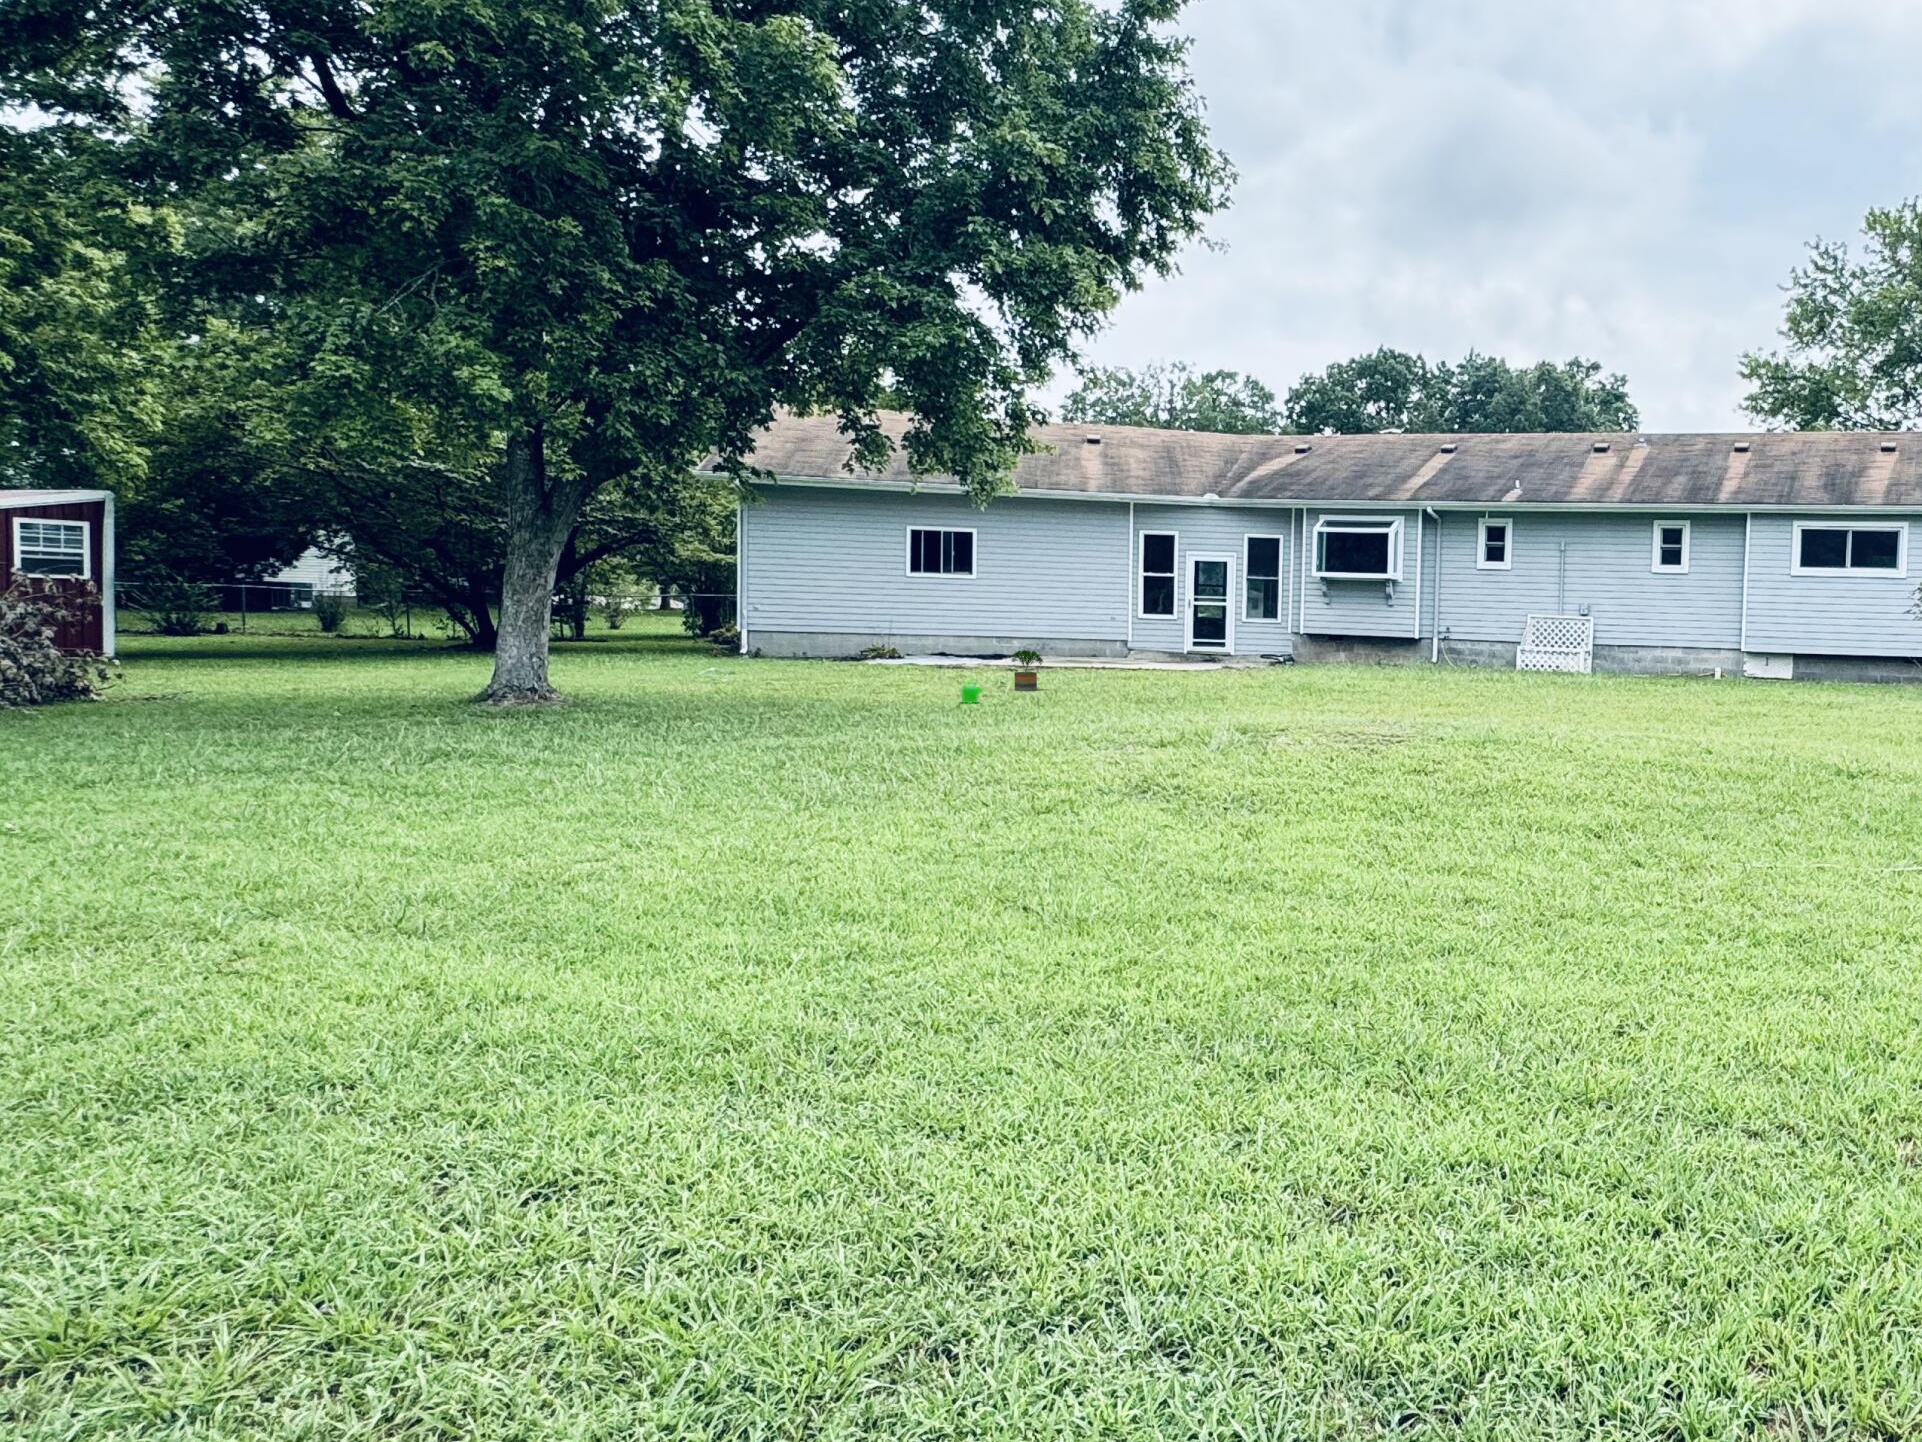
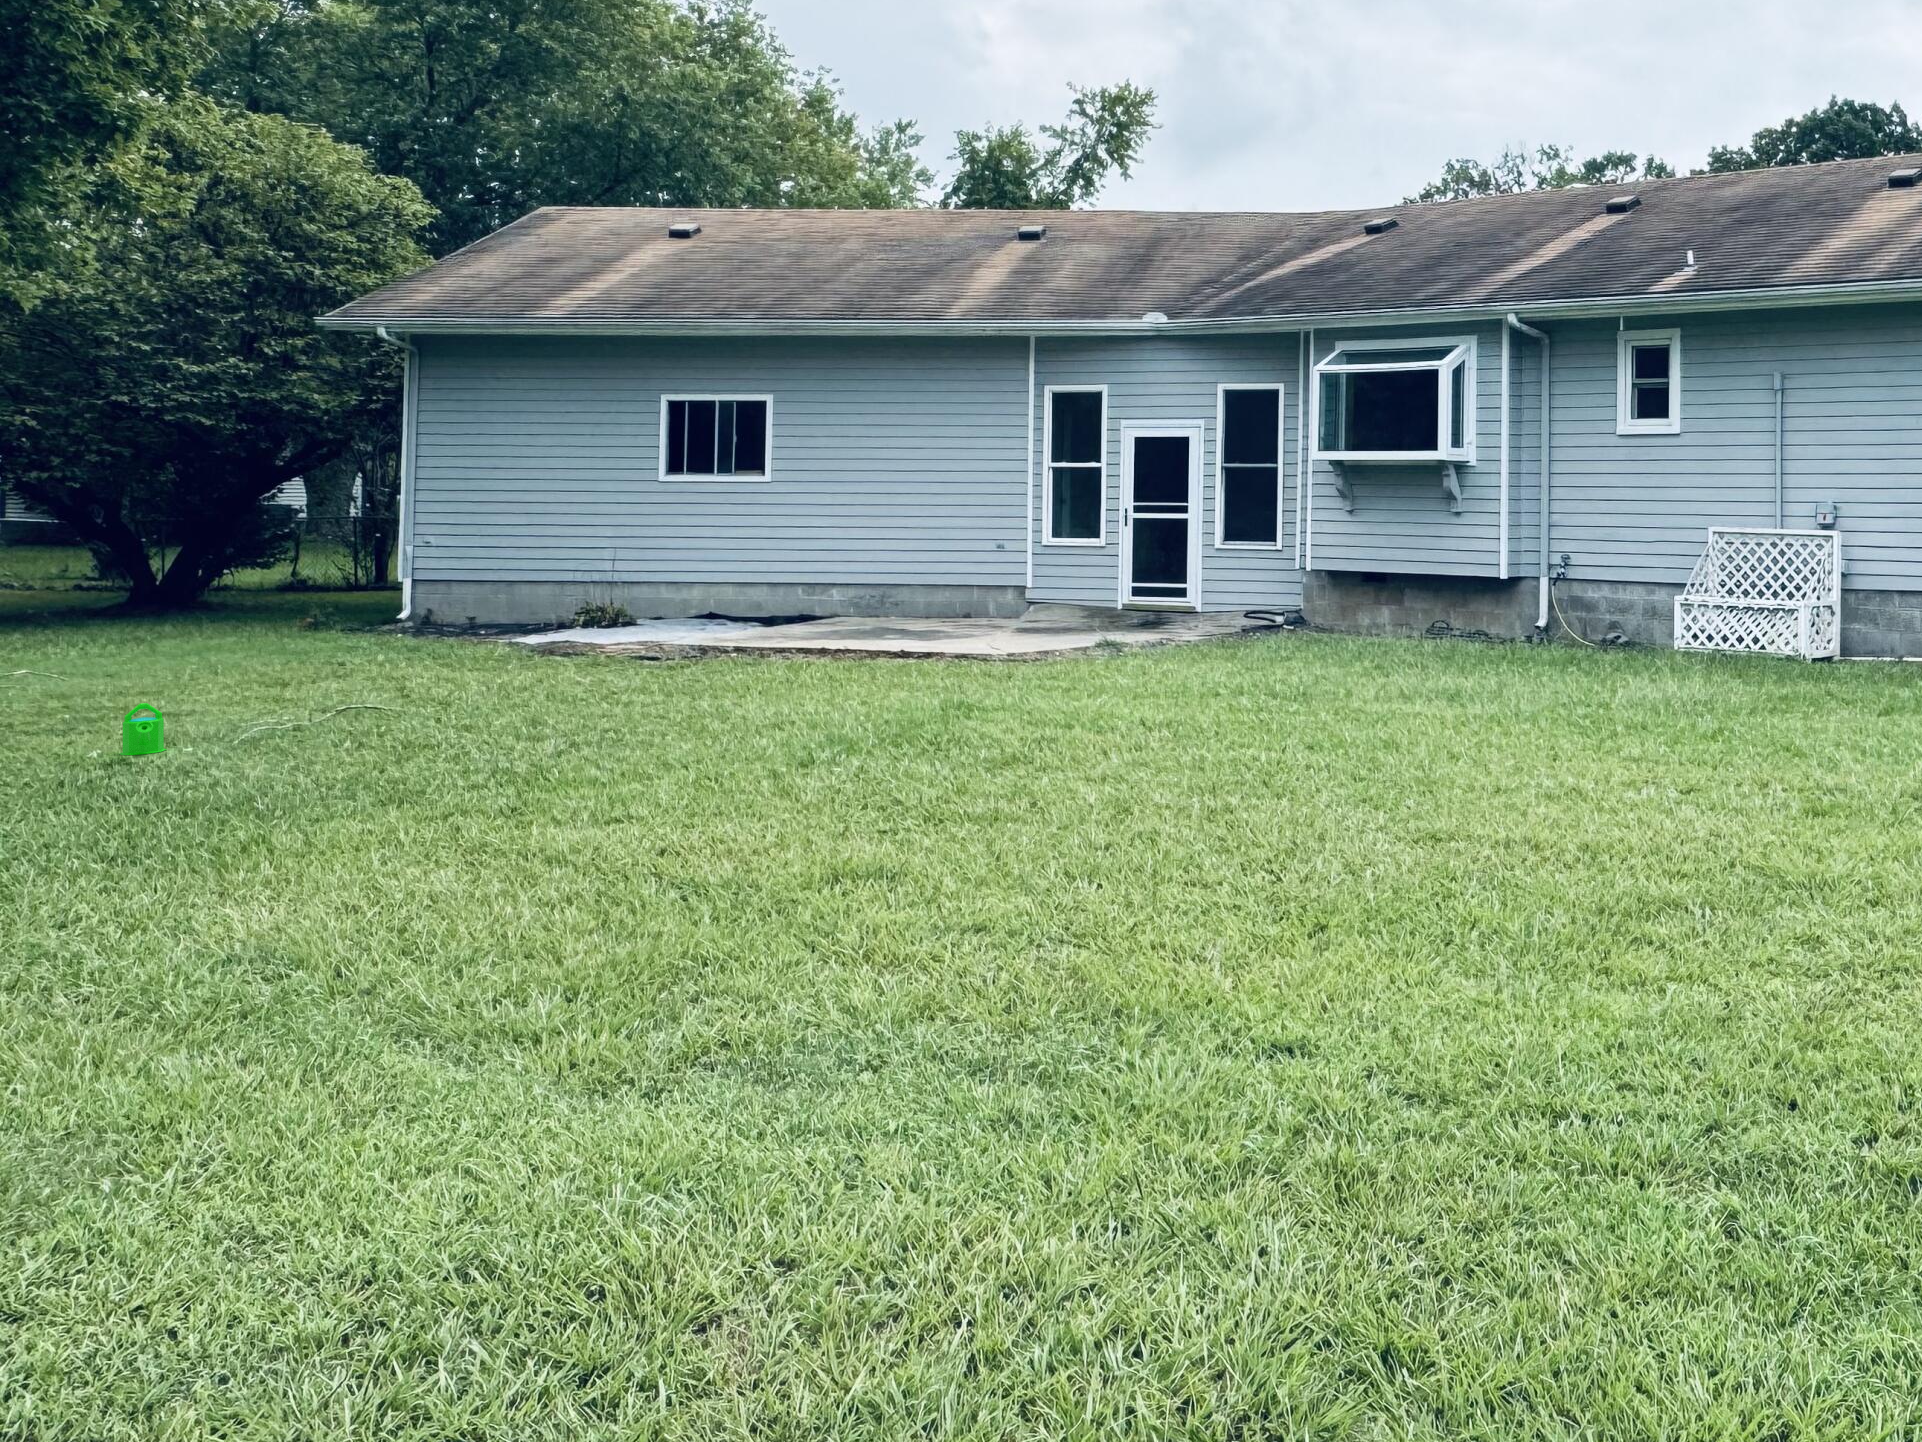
potted tree: present [1012,650,1043,691] -> none [397,627,464,714]

